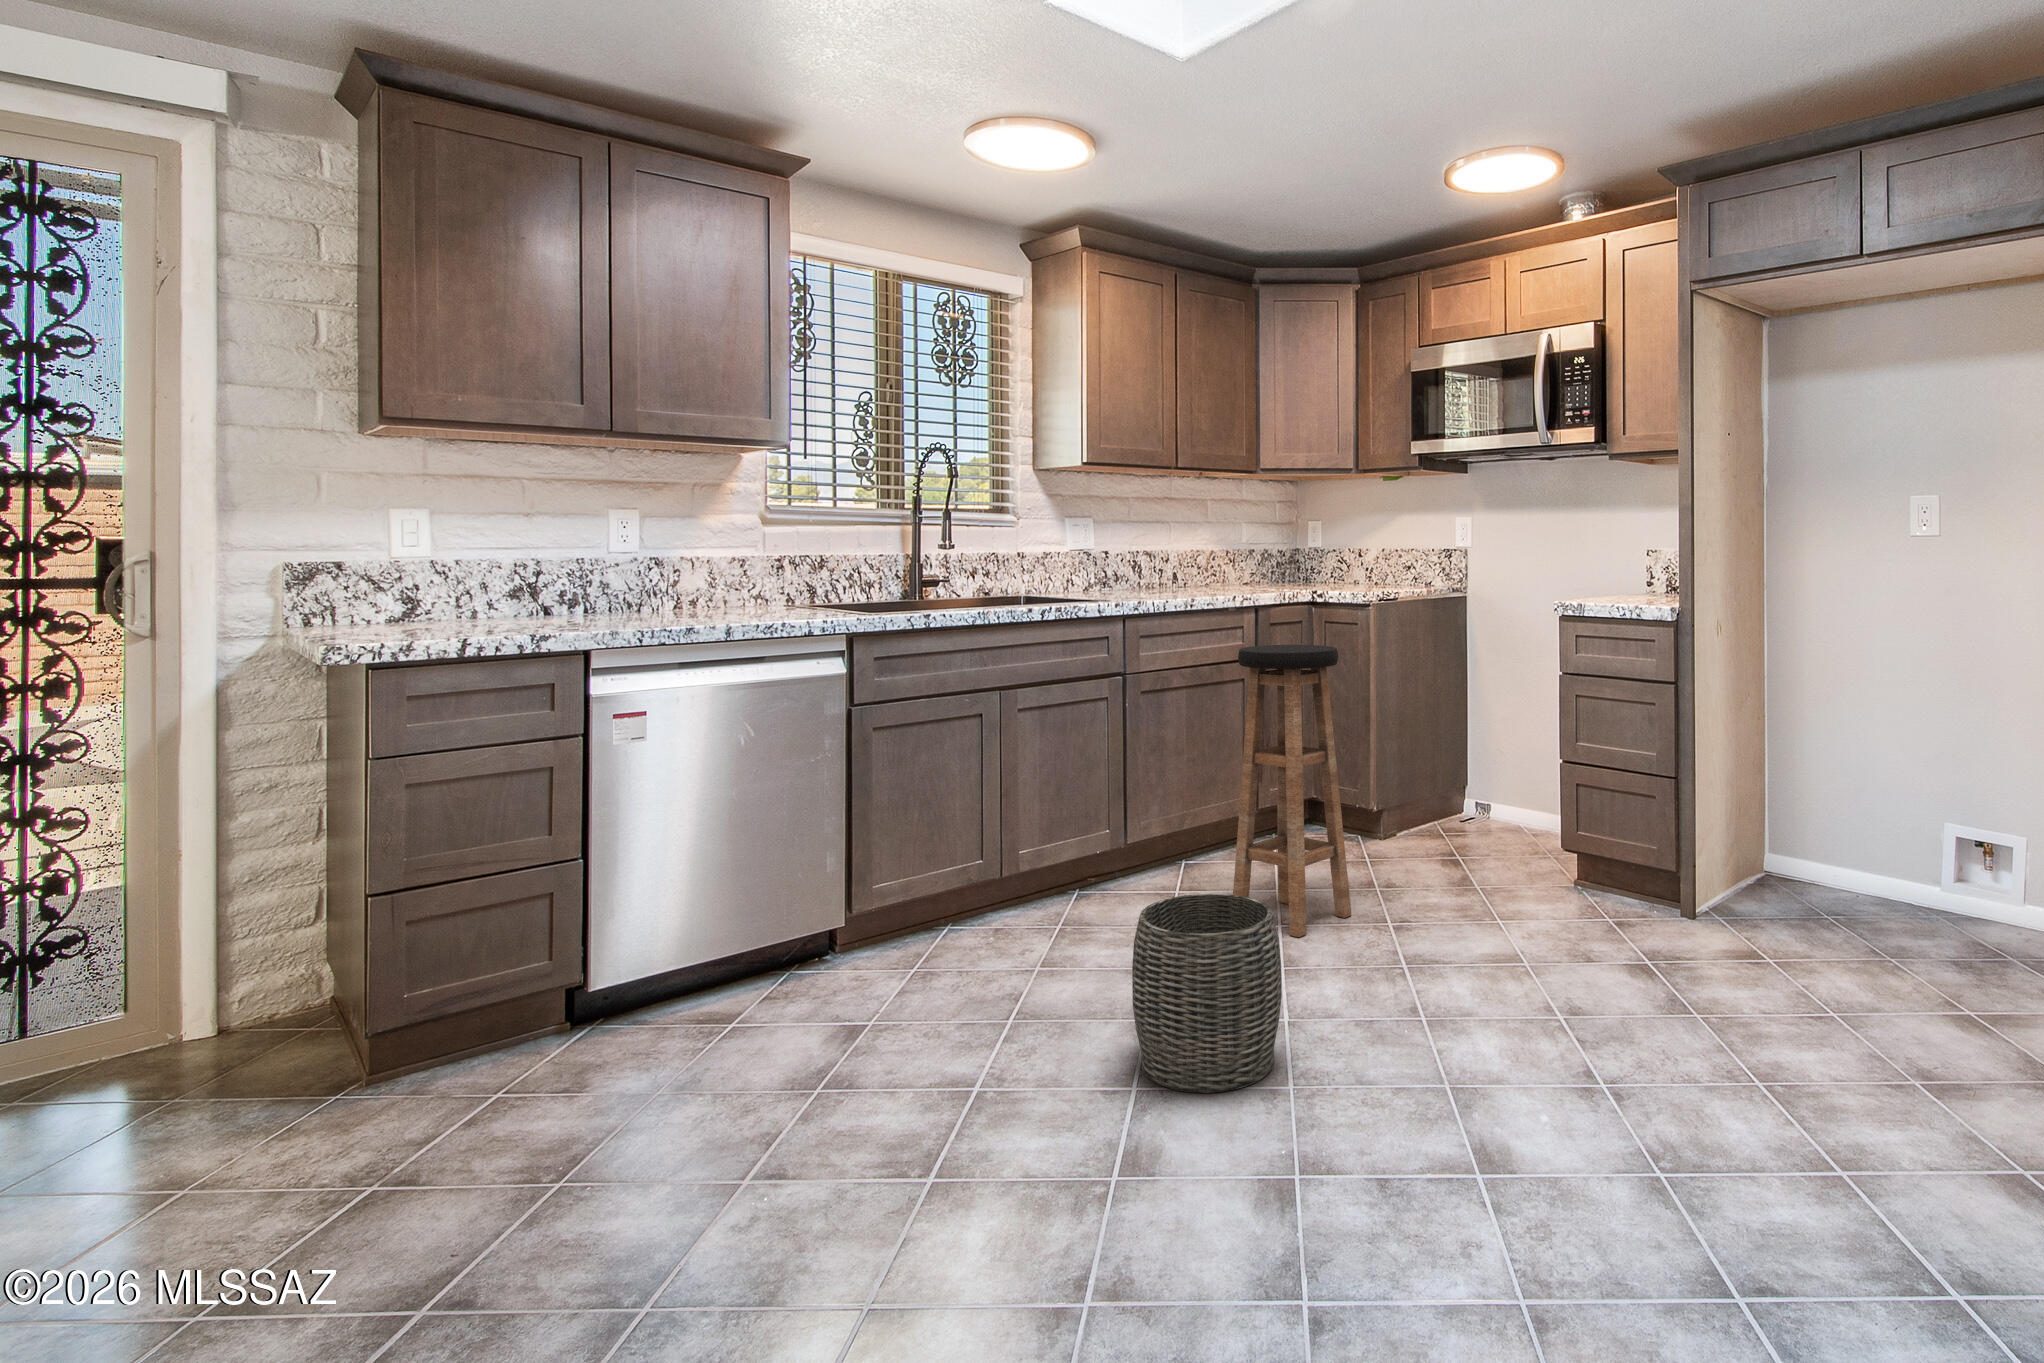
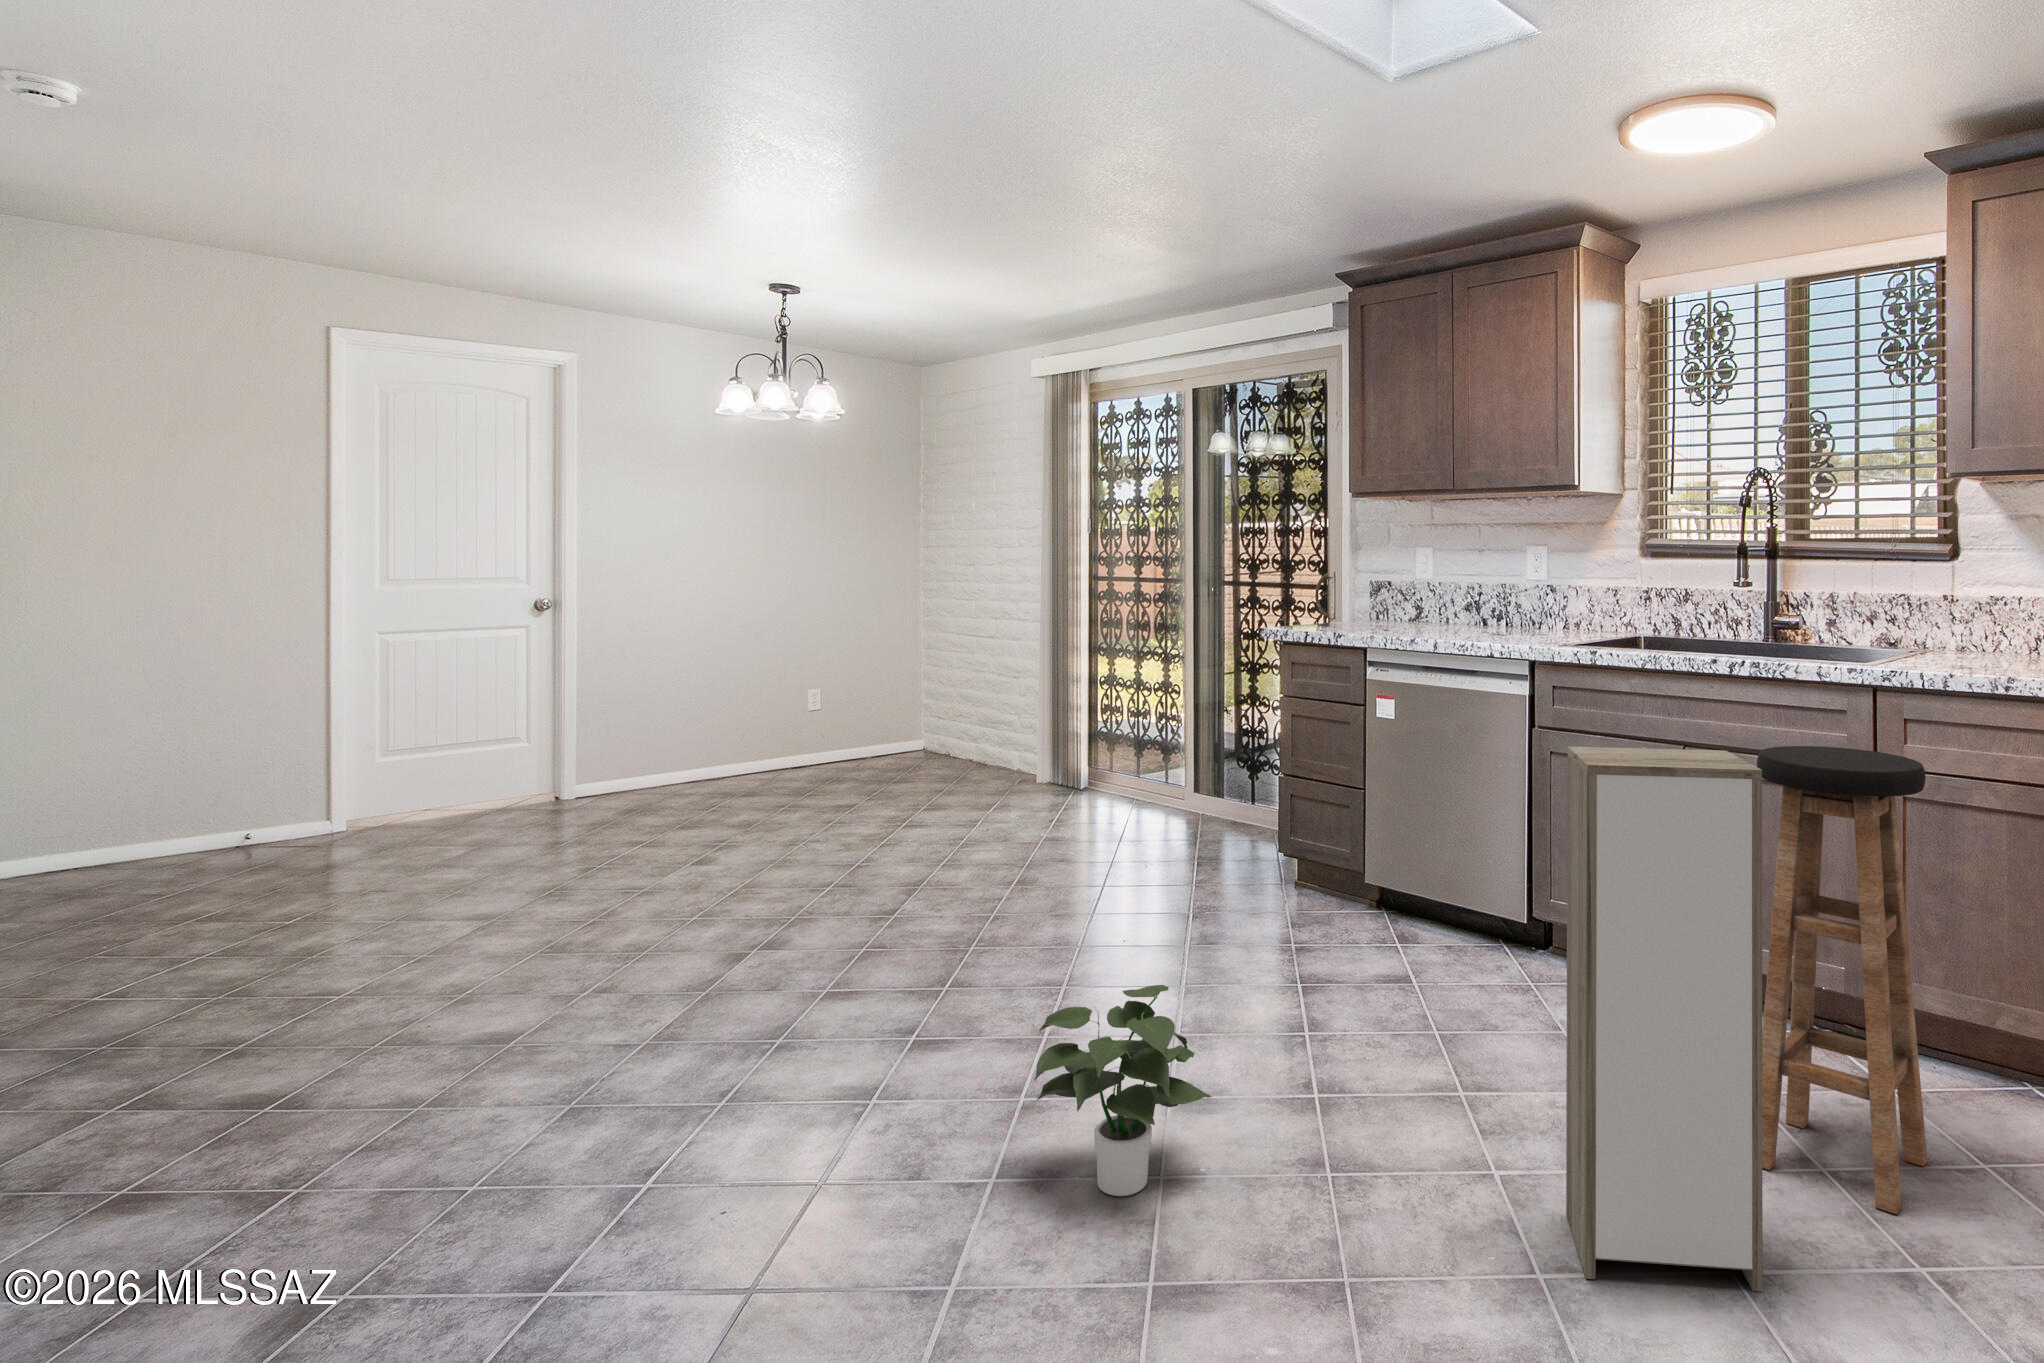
storage cabinet: none [1371,639,1455,995] -> present [1566,746,1763,1291]
woven basket: present [1132,894,1282,1093] -> none [1274,935,1421,1136]
potted plant: none [1290,961,1459,1187] -> present [1034,985,1212,1196]

